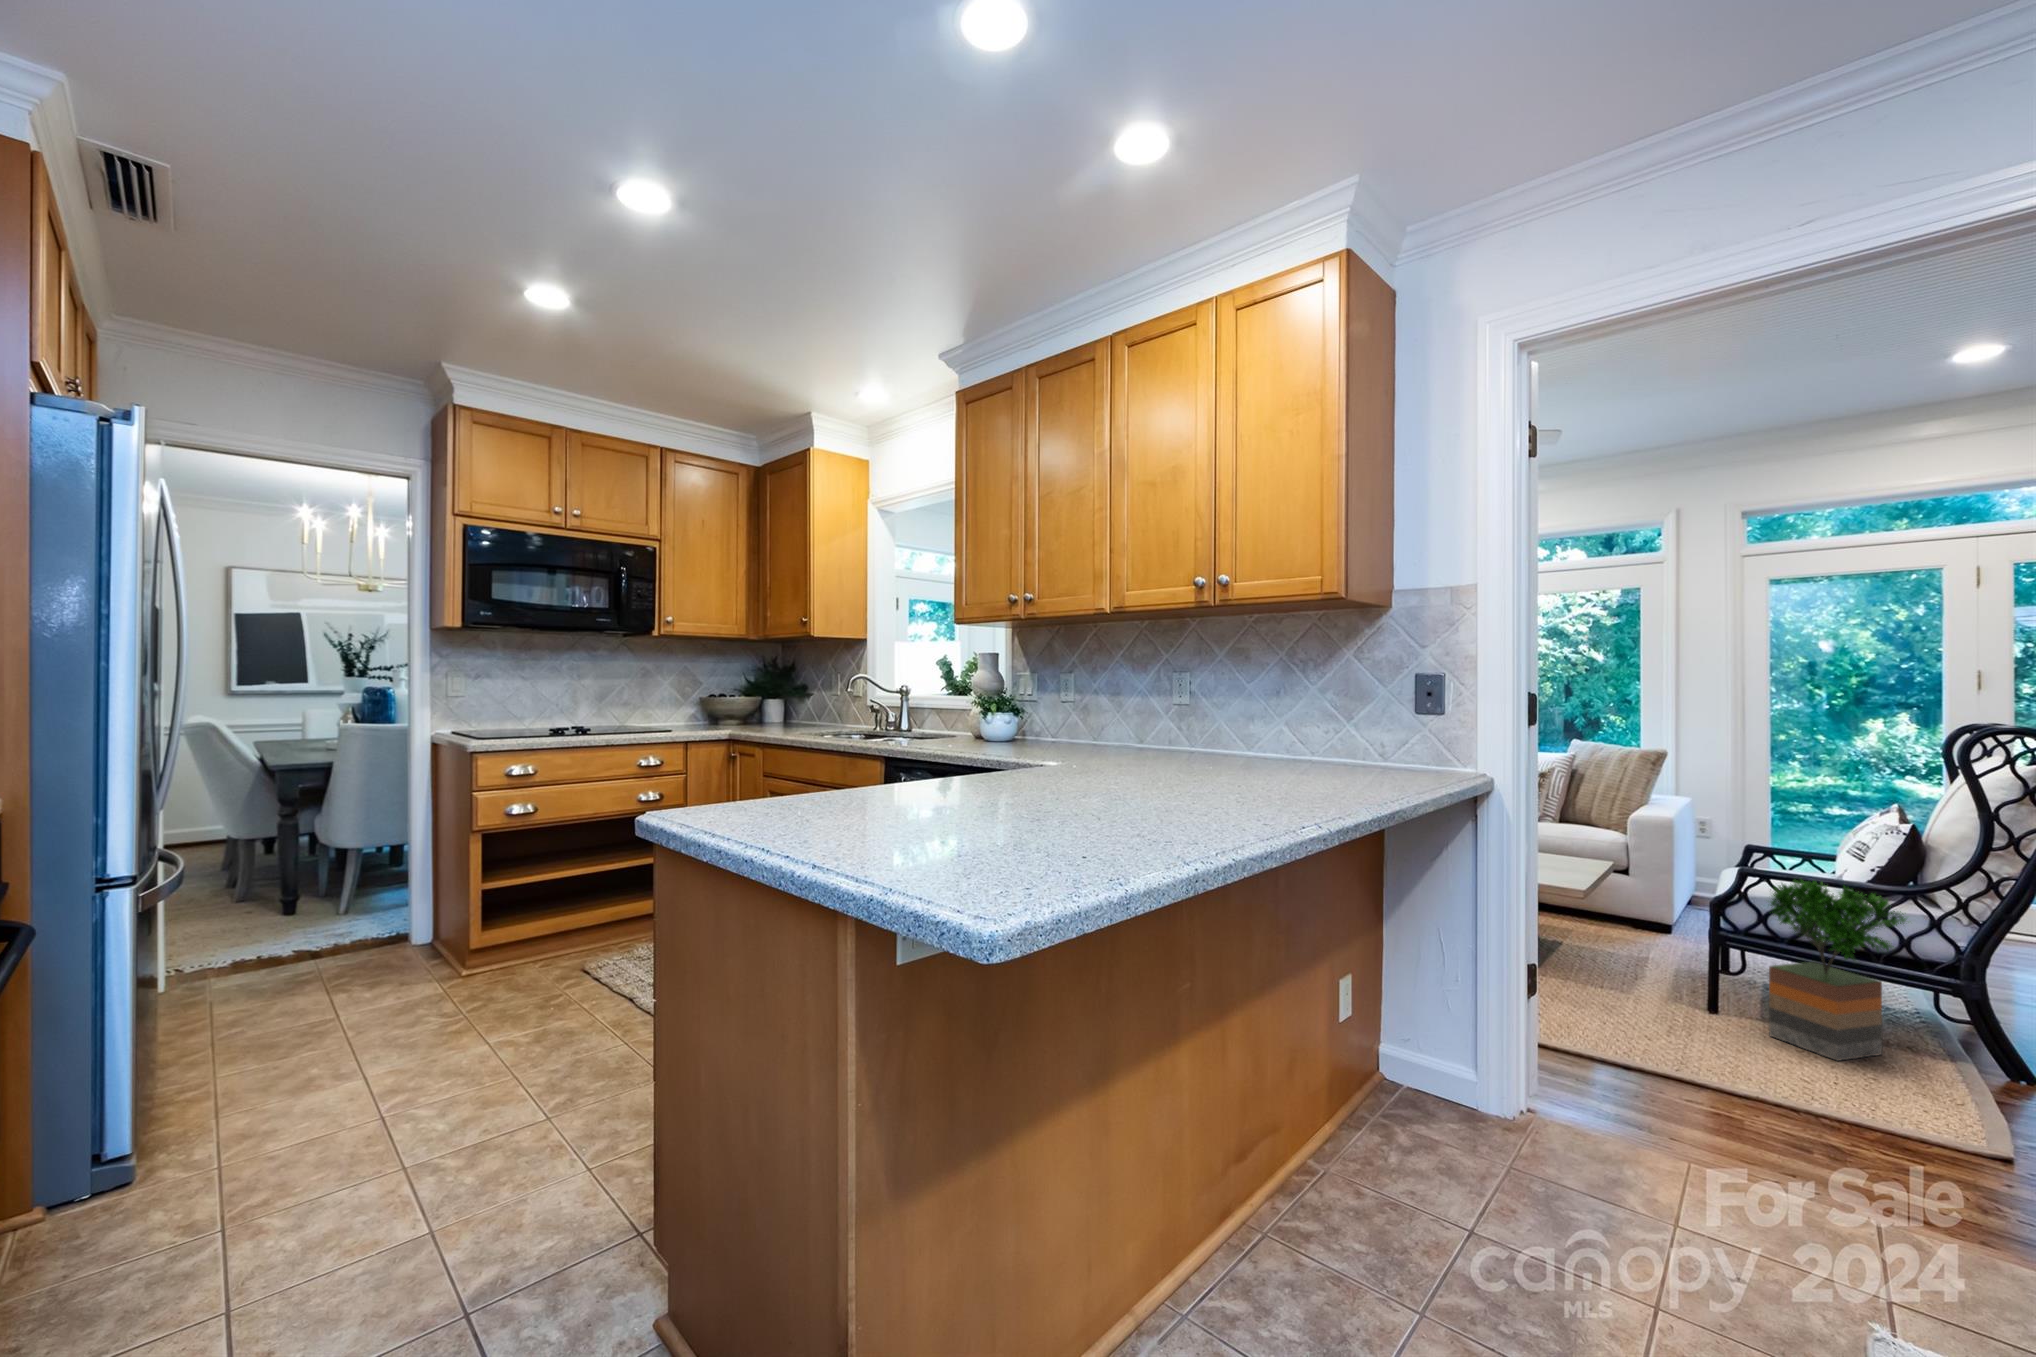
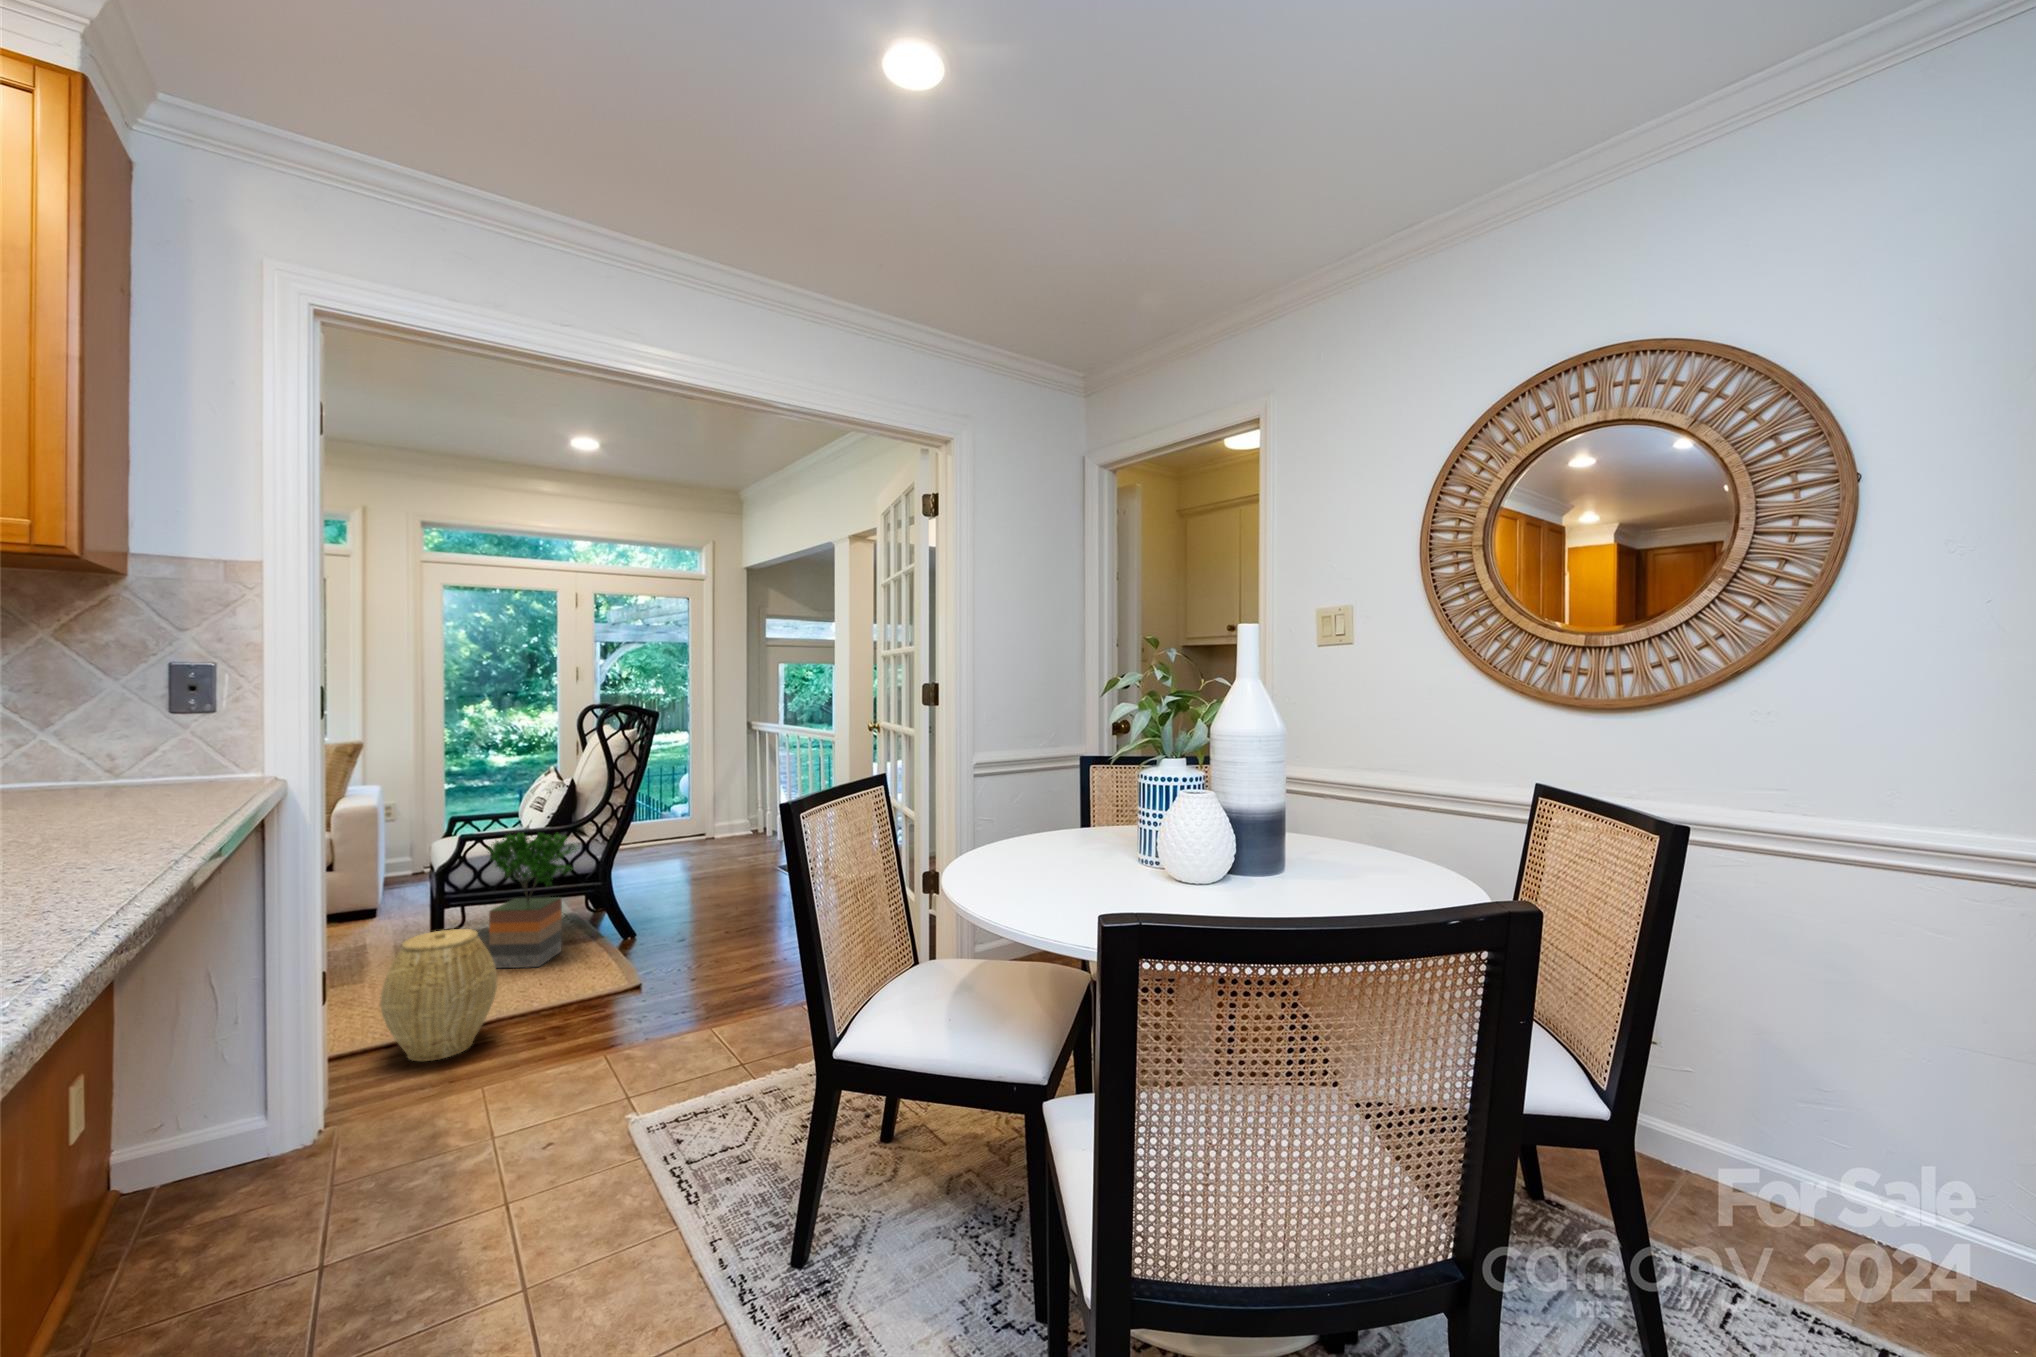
woven basket: none [1604,963,1739,1113] -> present [380,929,497,1061]

